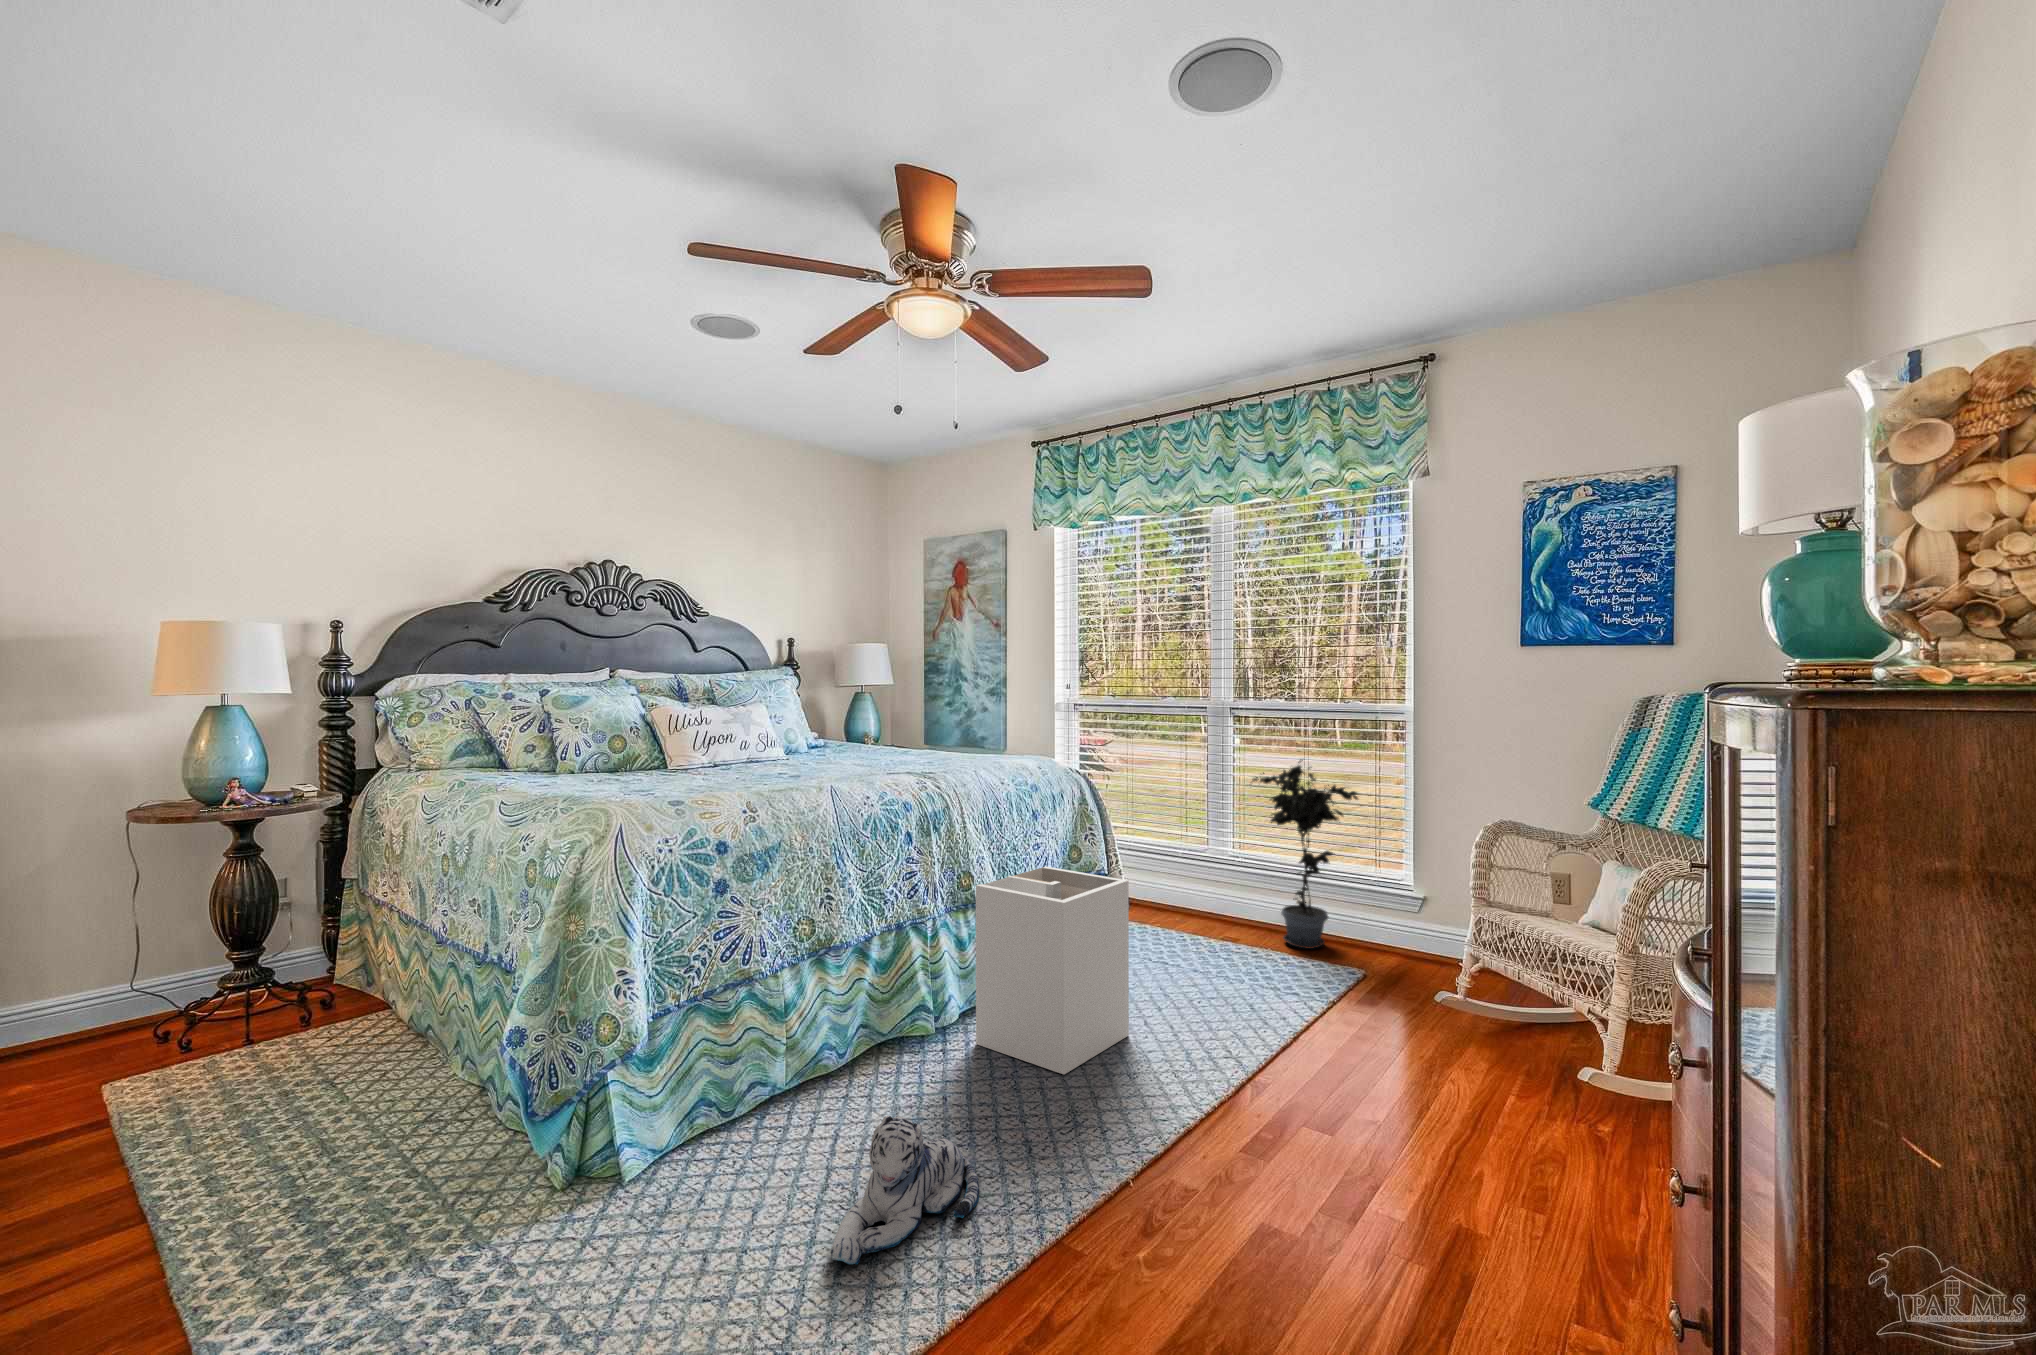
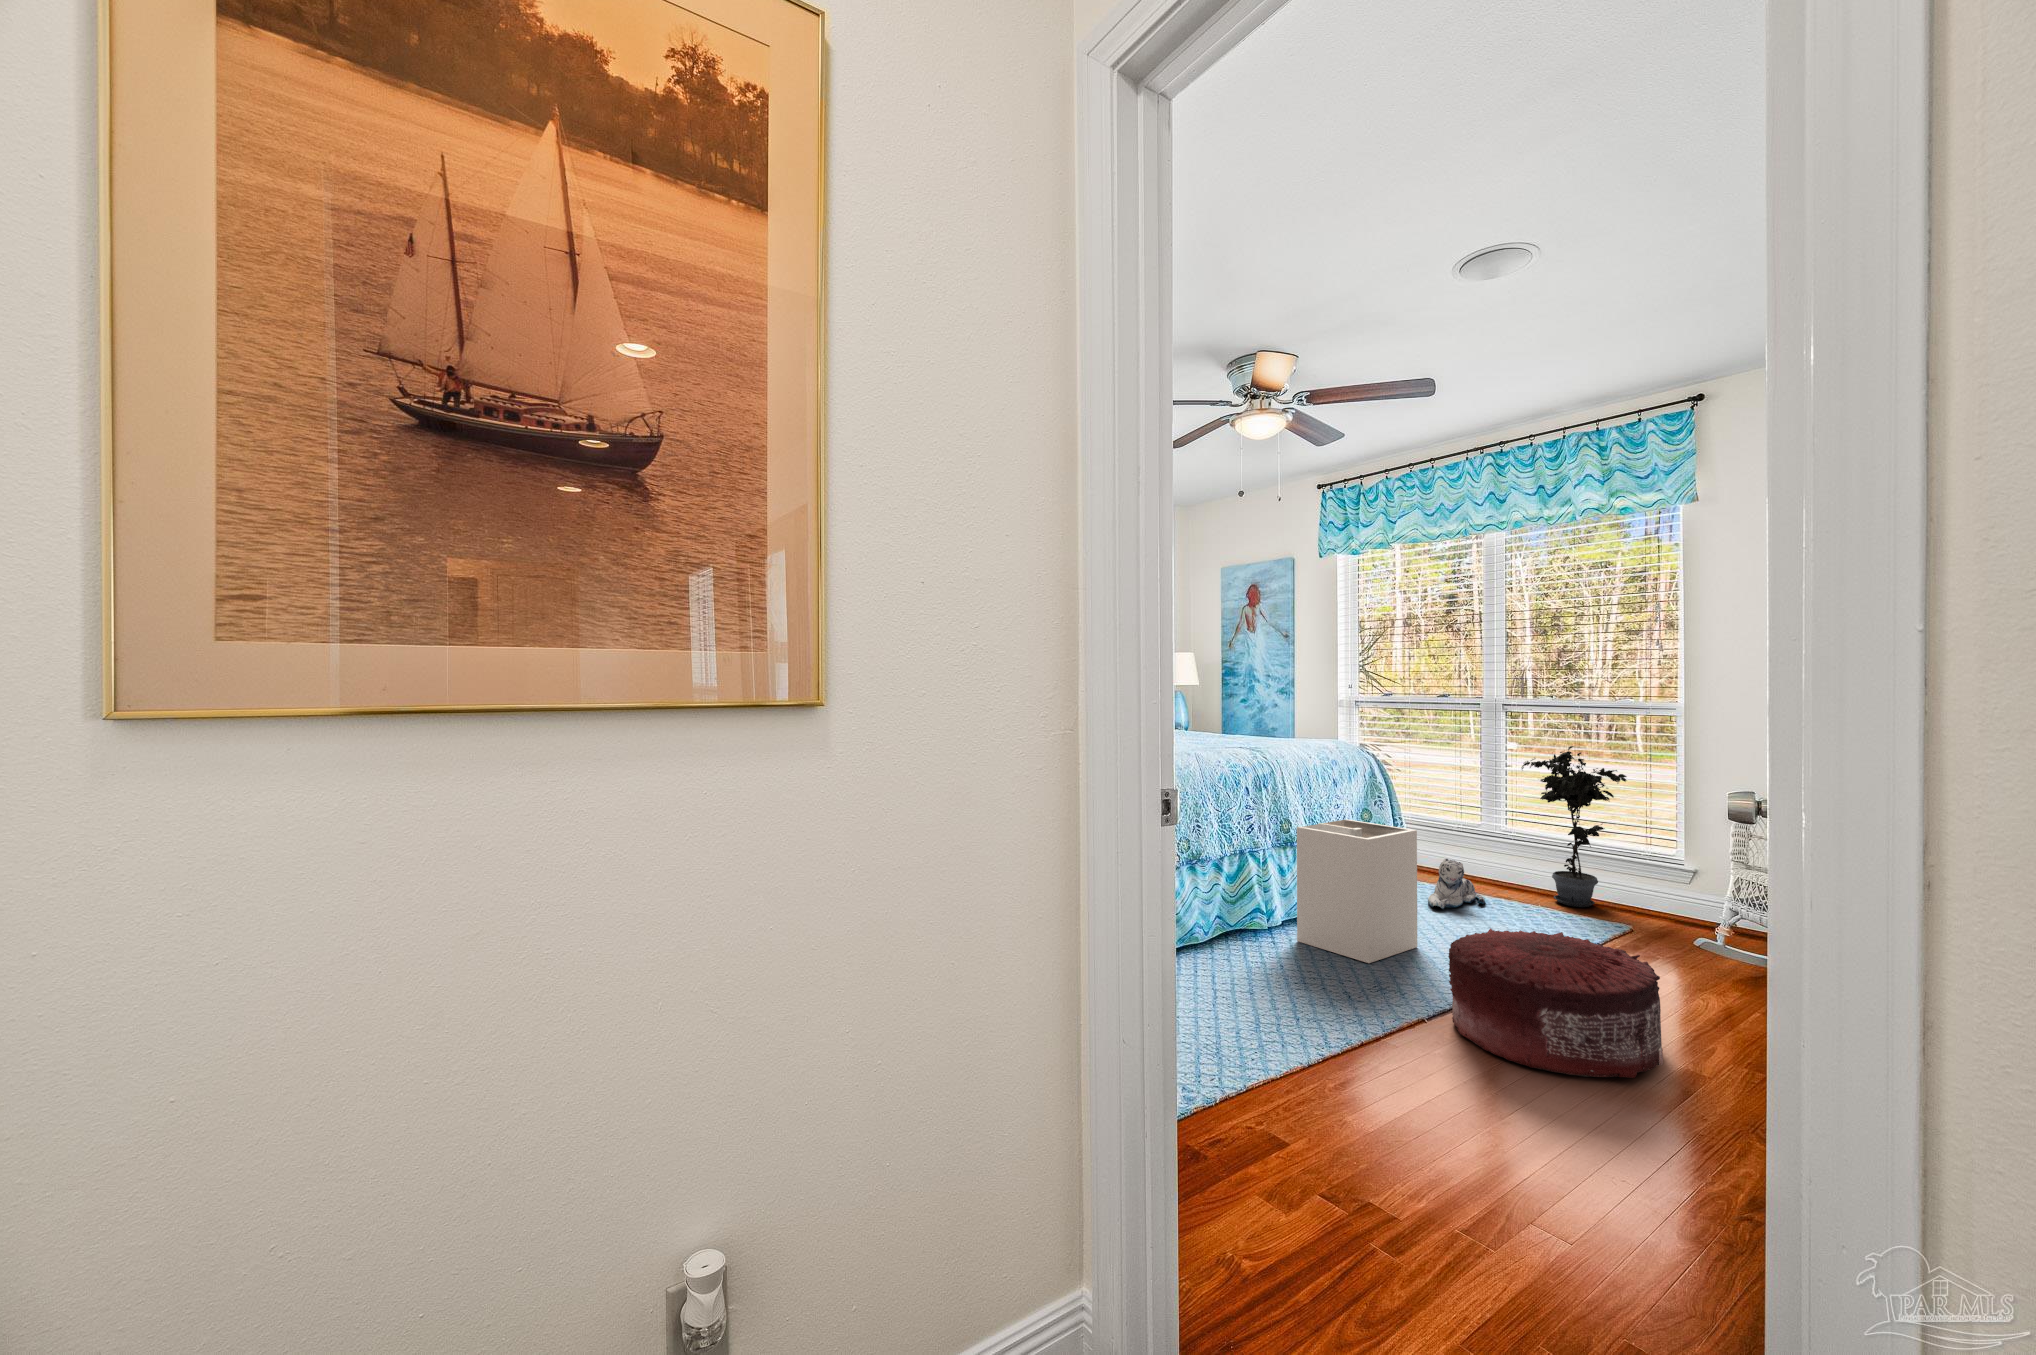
pouf: none [1158,1024,1427,1270] -> present [1448,928,1663,1078]
plush toy: present [831,1115,979,1265] -> present [1428,859,1485,909]

